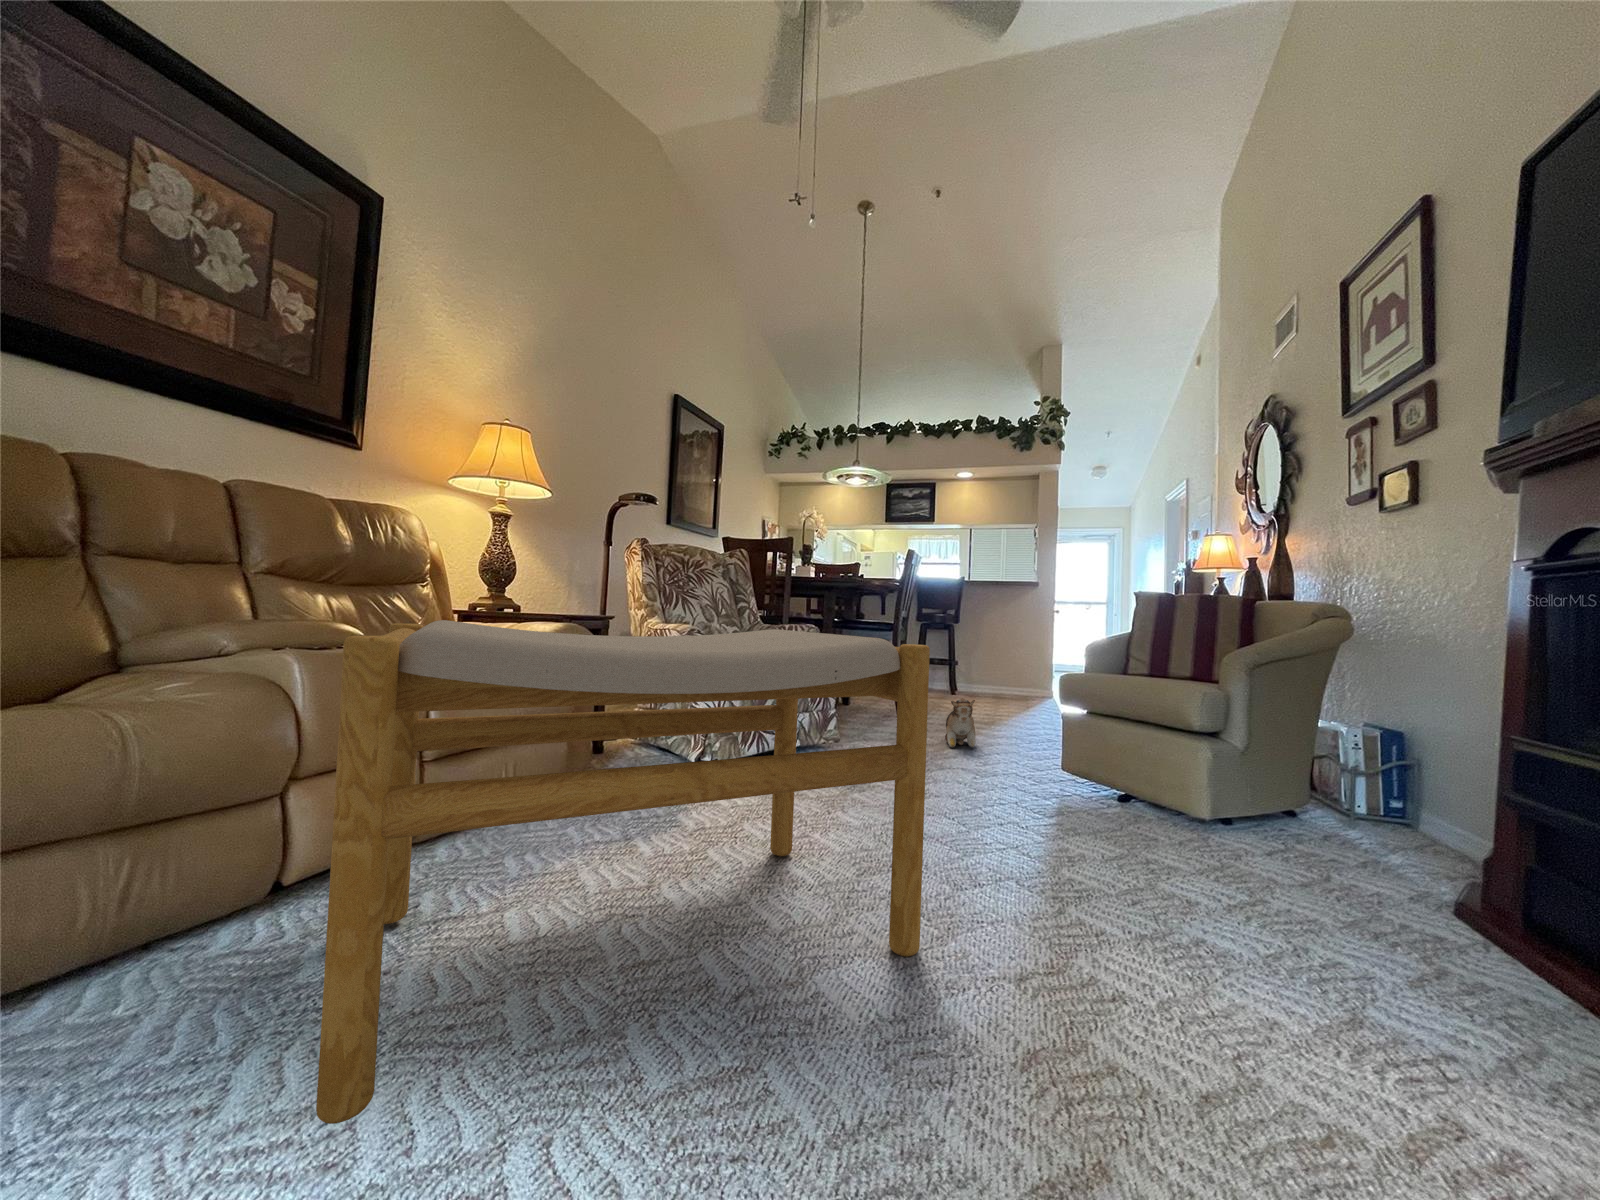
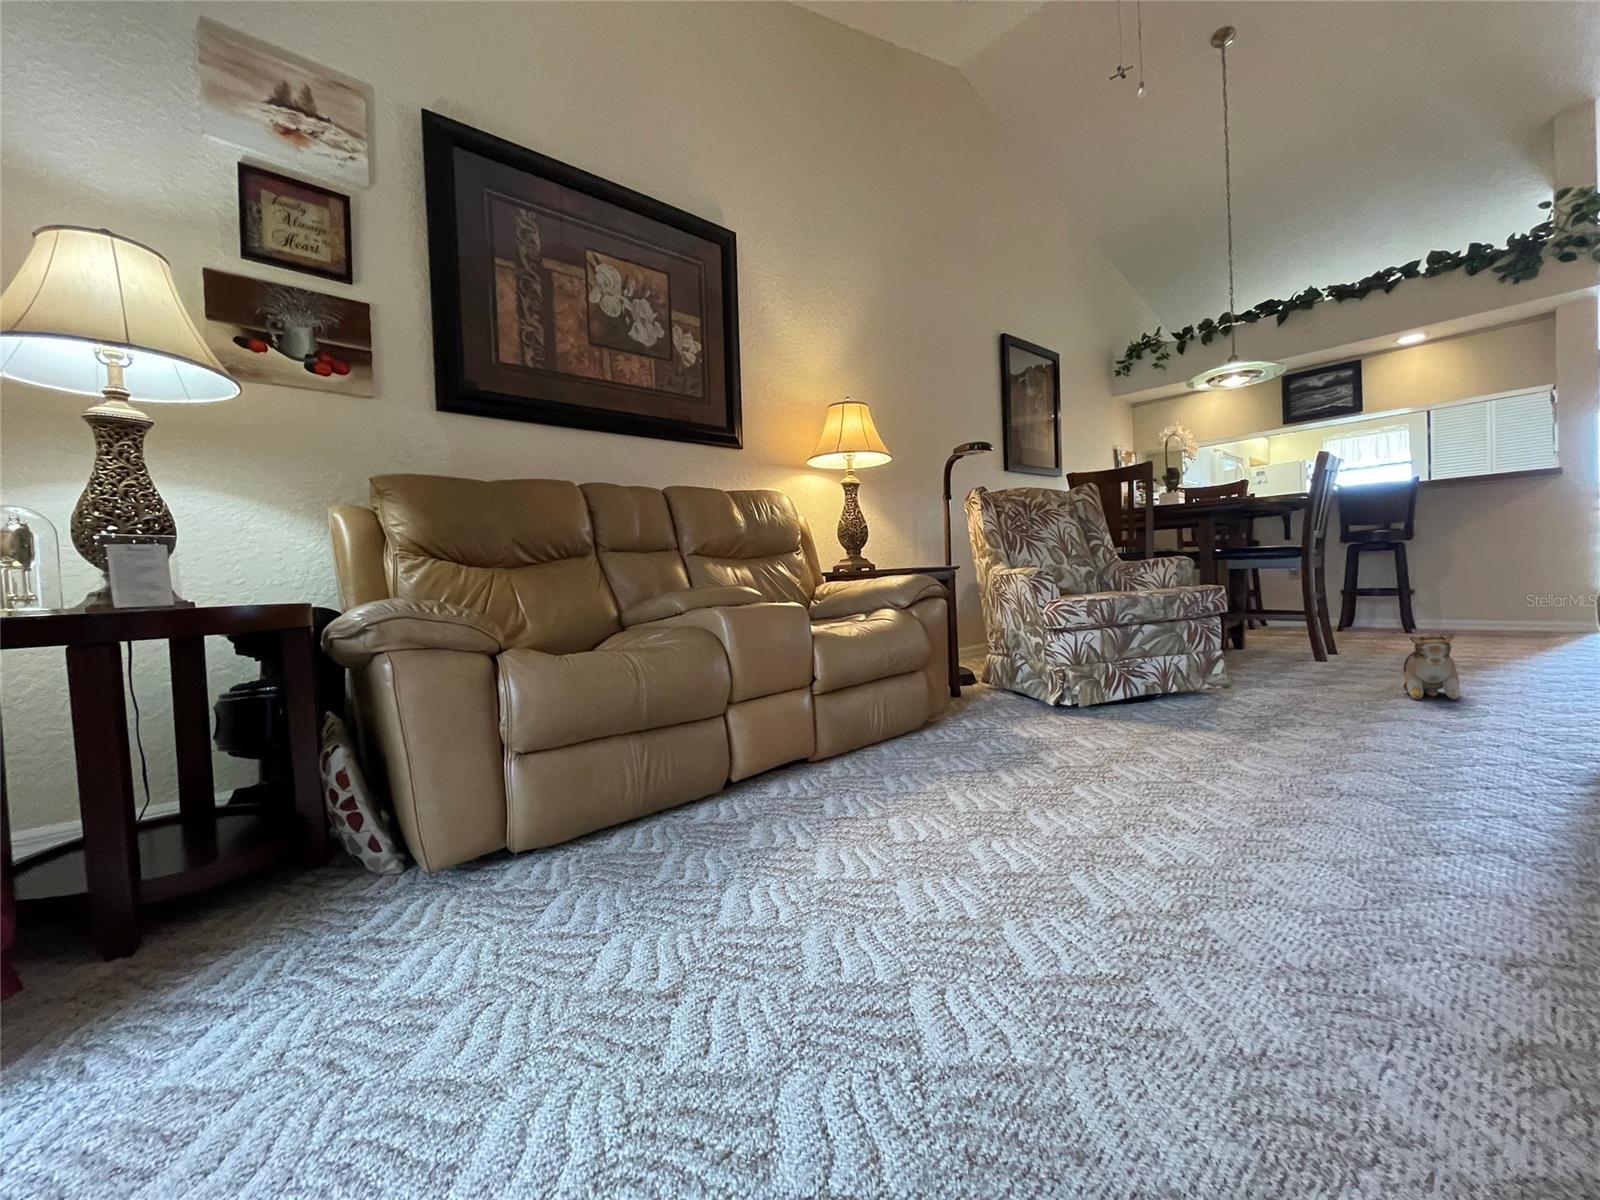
footstool: present [316,620,930,1124] -> none [756,548,1356,937]

